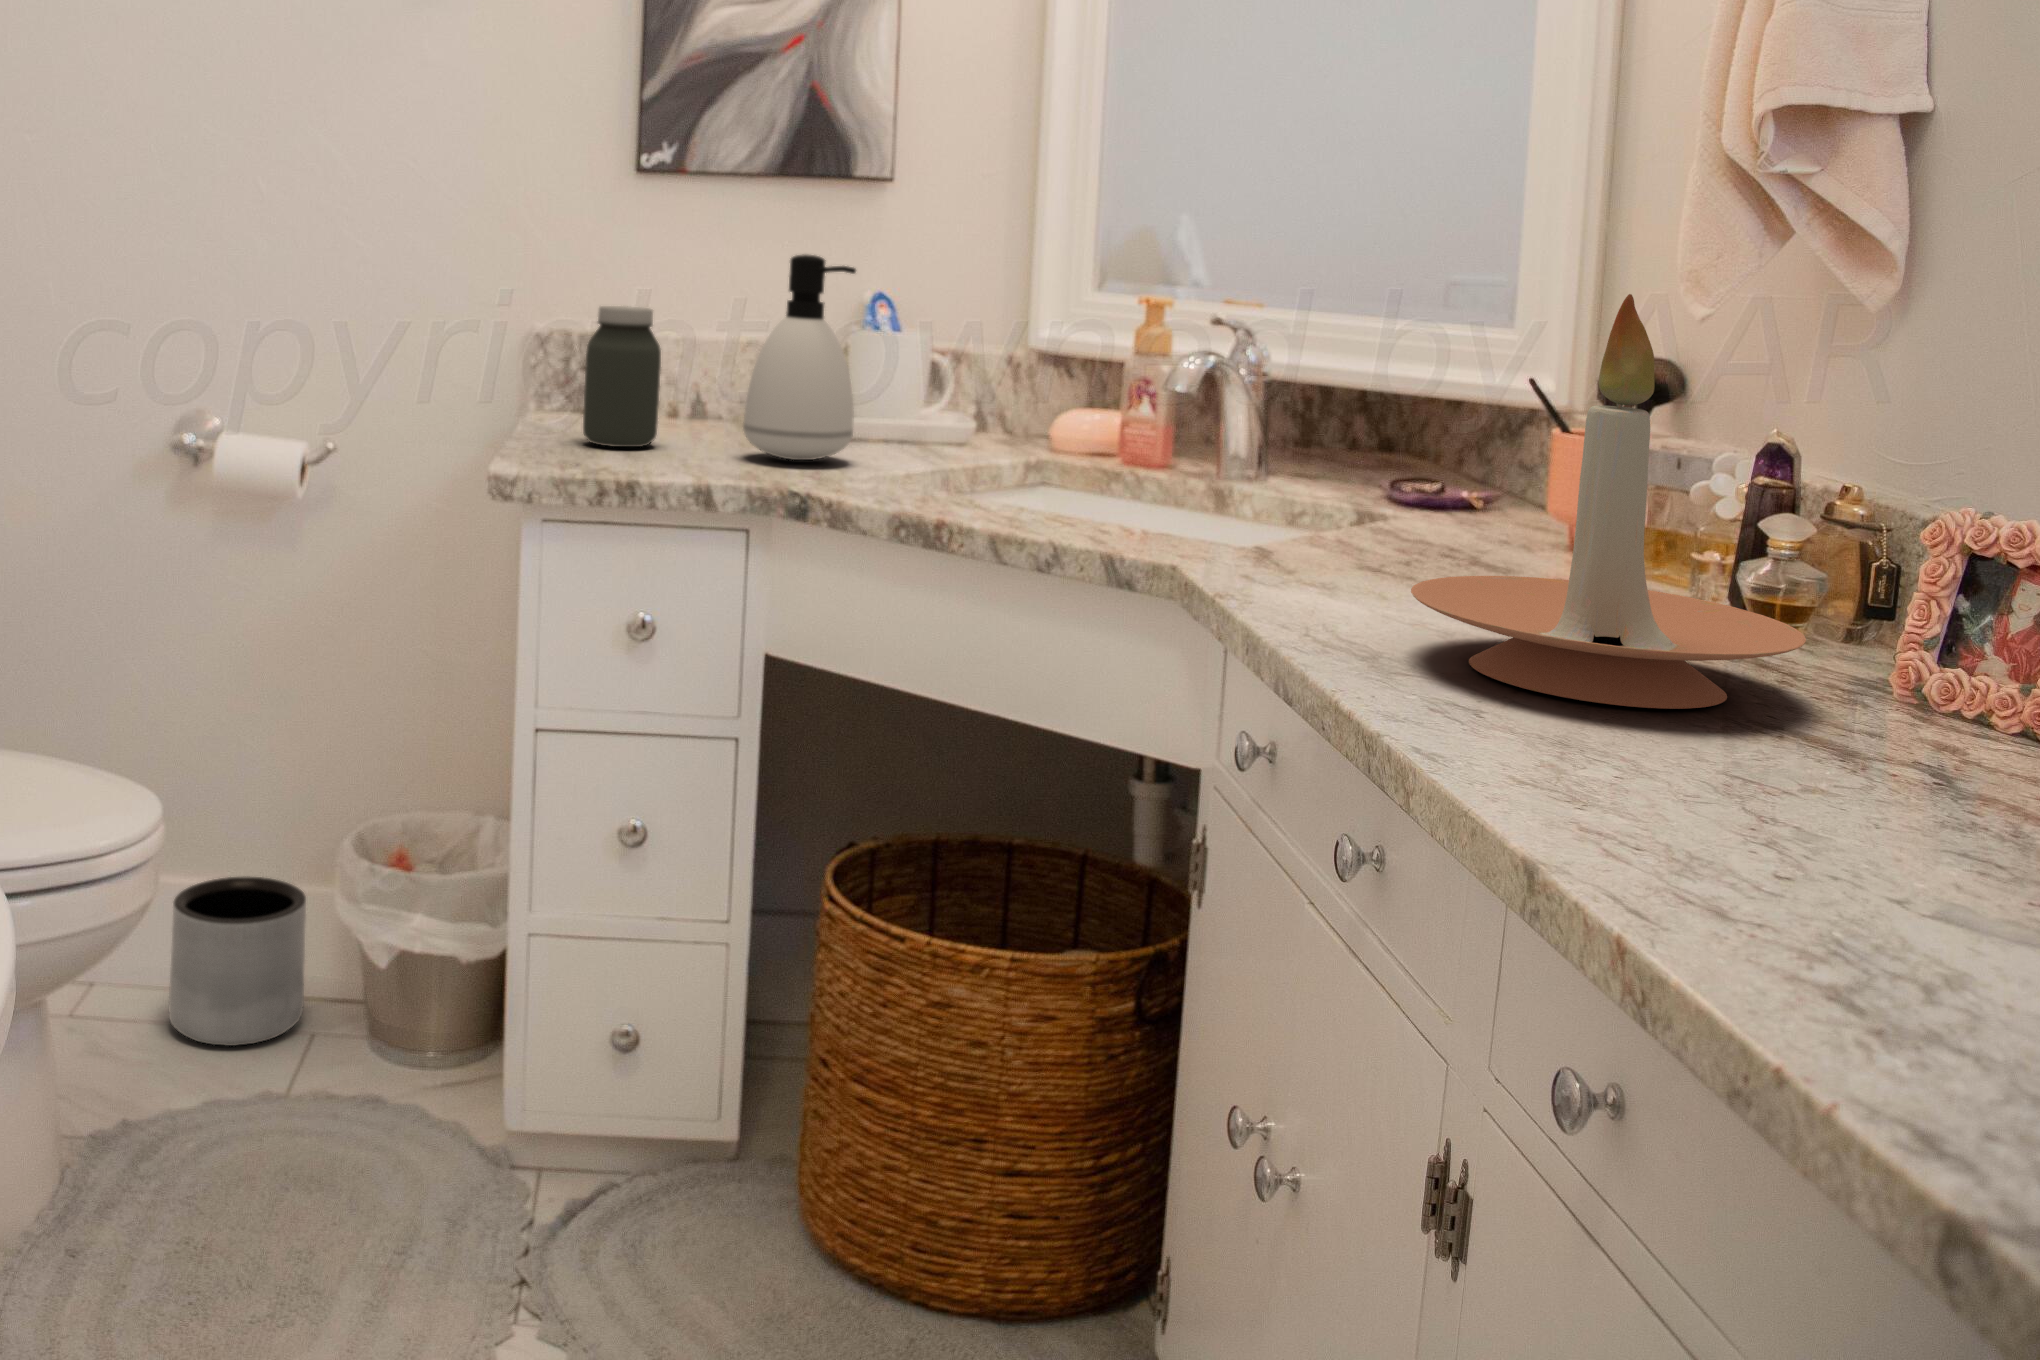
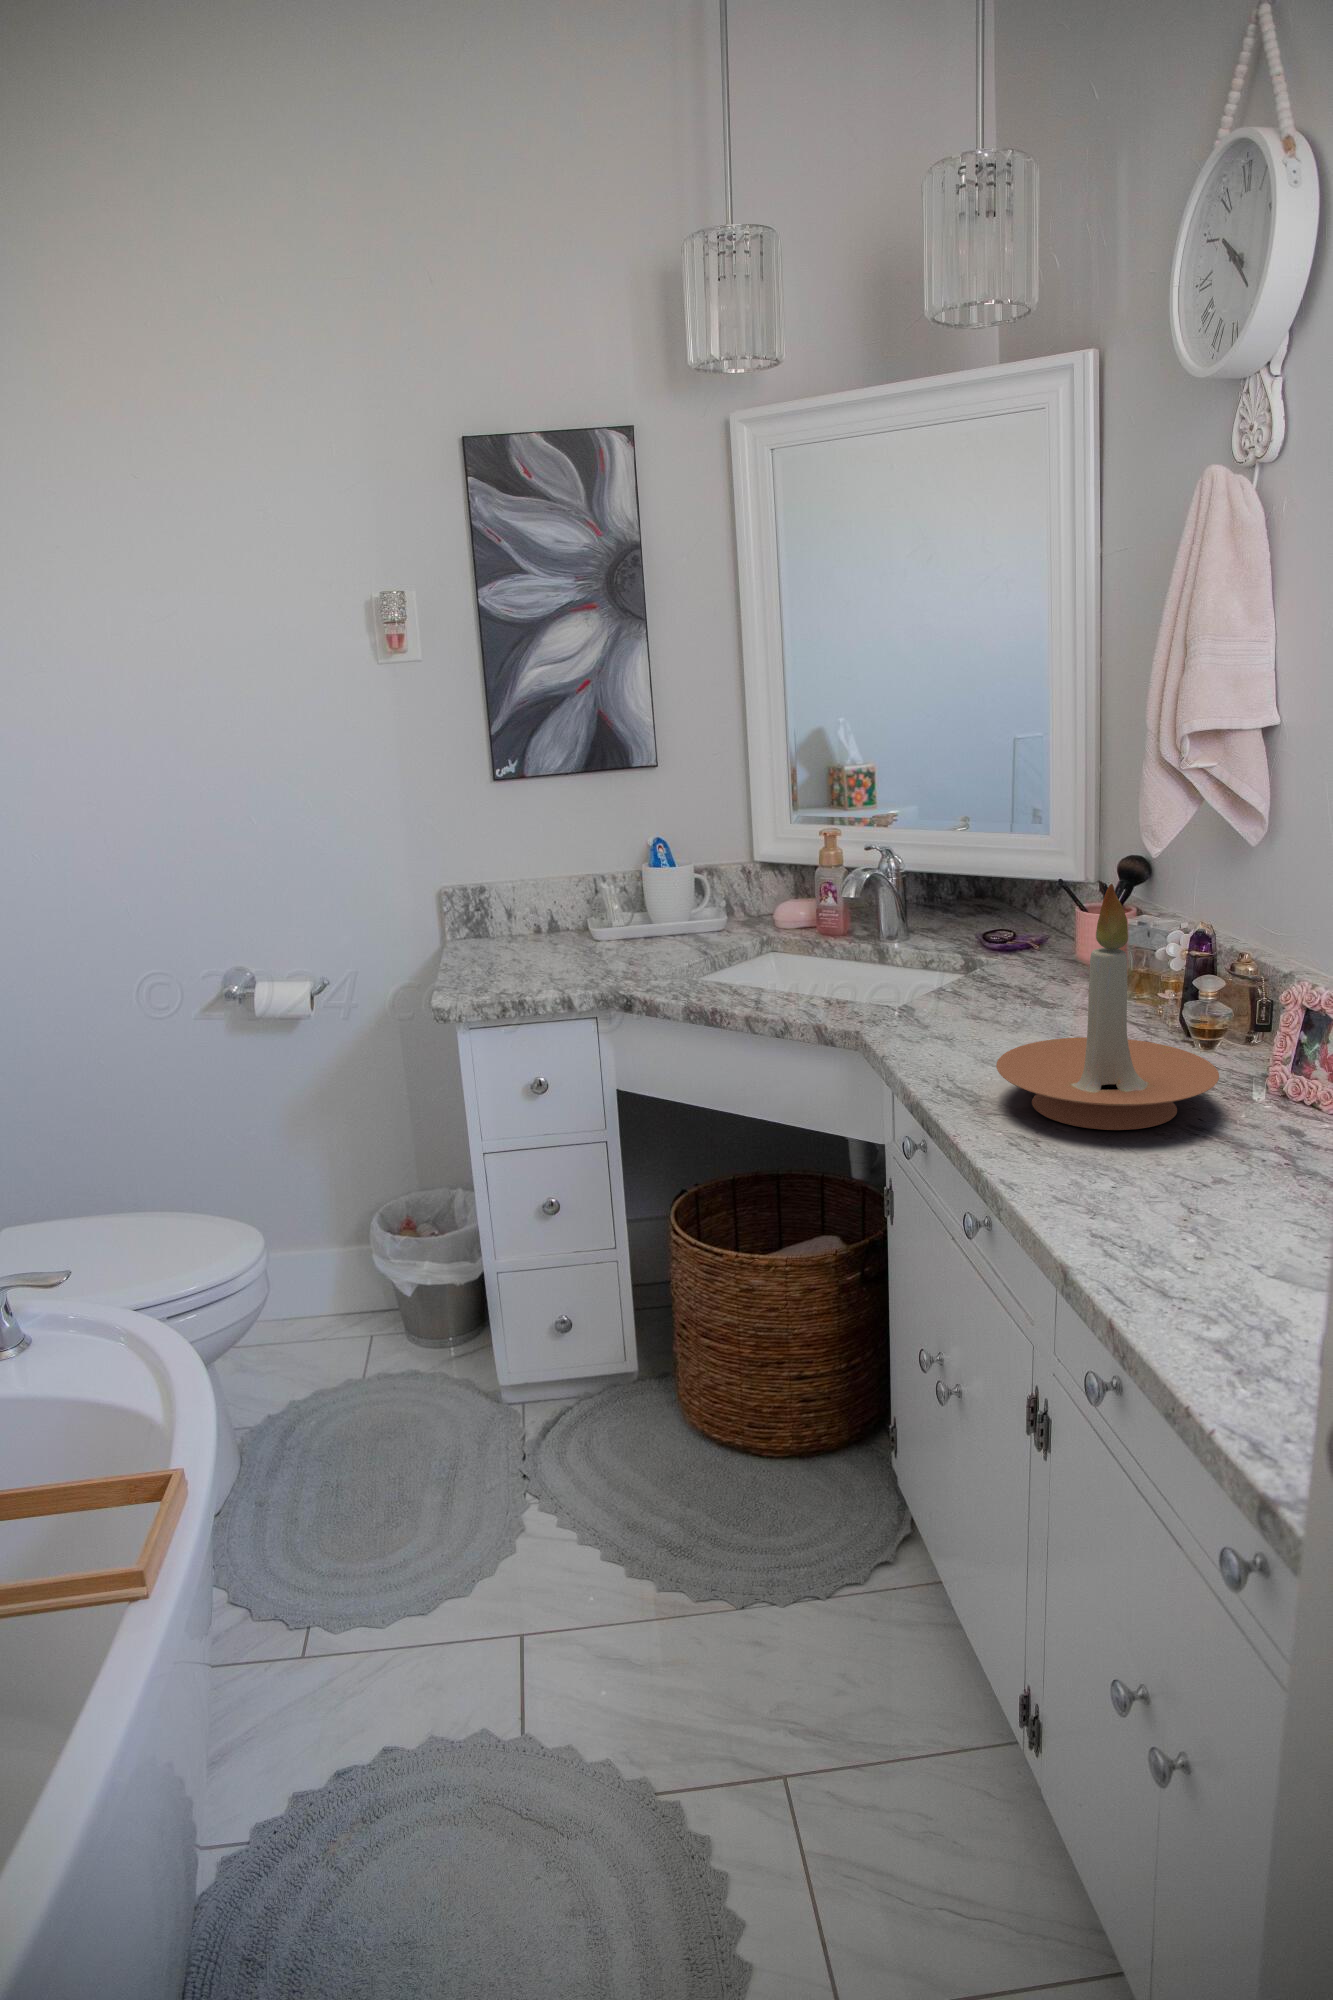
soap dispenser: present [743,254,856,460] -> none [586,840,655,969]
jar: present [583,306,661,447] -> none [481,882,532,974]
planter: present [169,877,306,1046] -> none [276,1246,366,1351]

